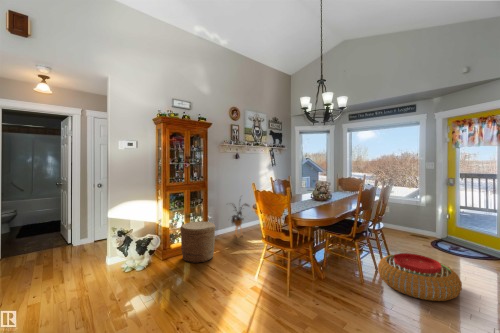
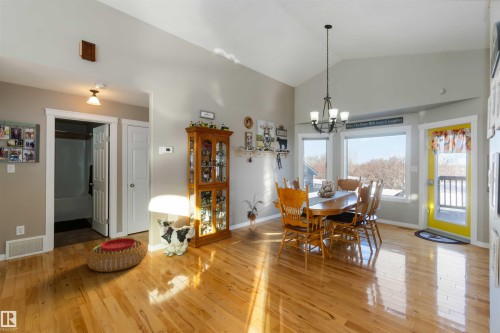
woven basket: present [180,222,215,263] -> none [210,216,240,250]
pouf: present [378,253,462,301] -> present [86,238,147,272]

